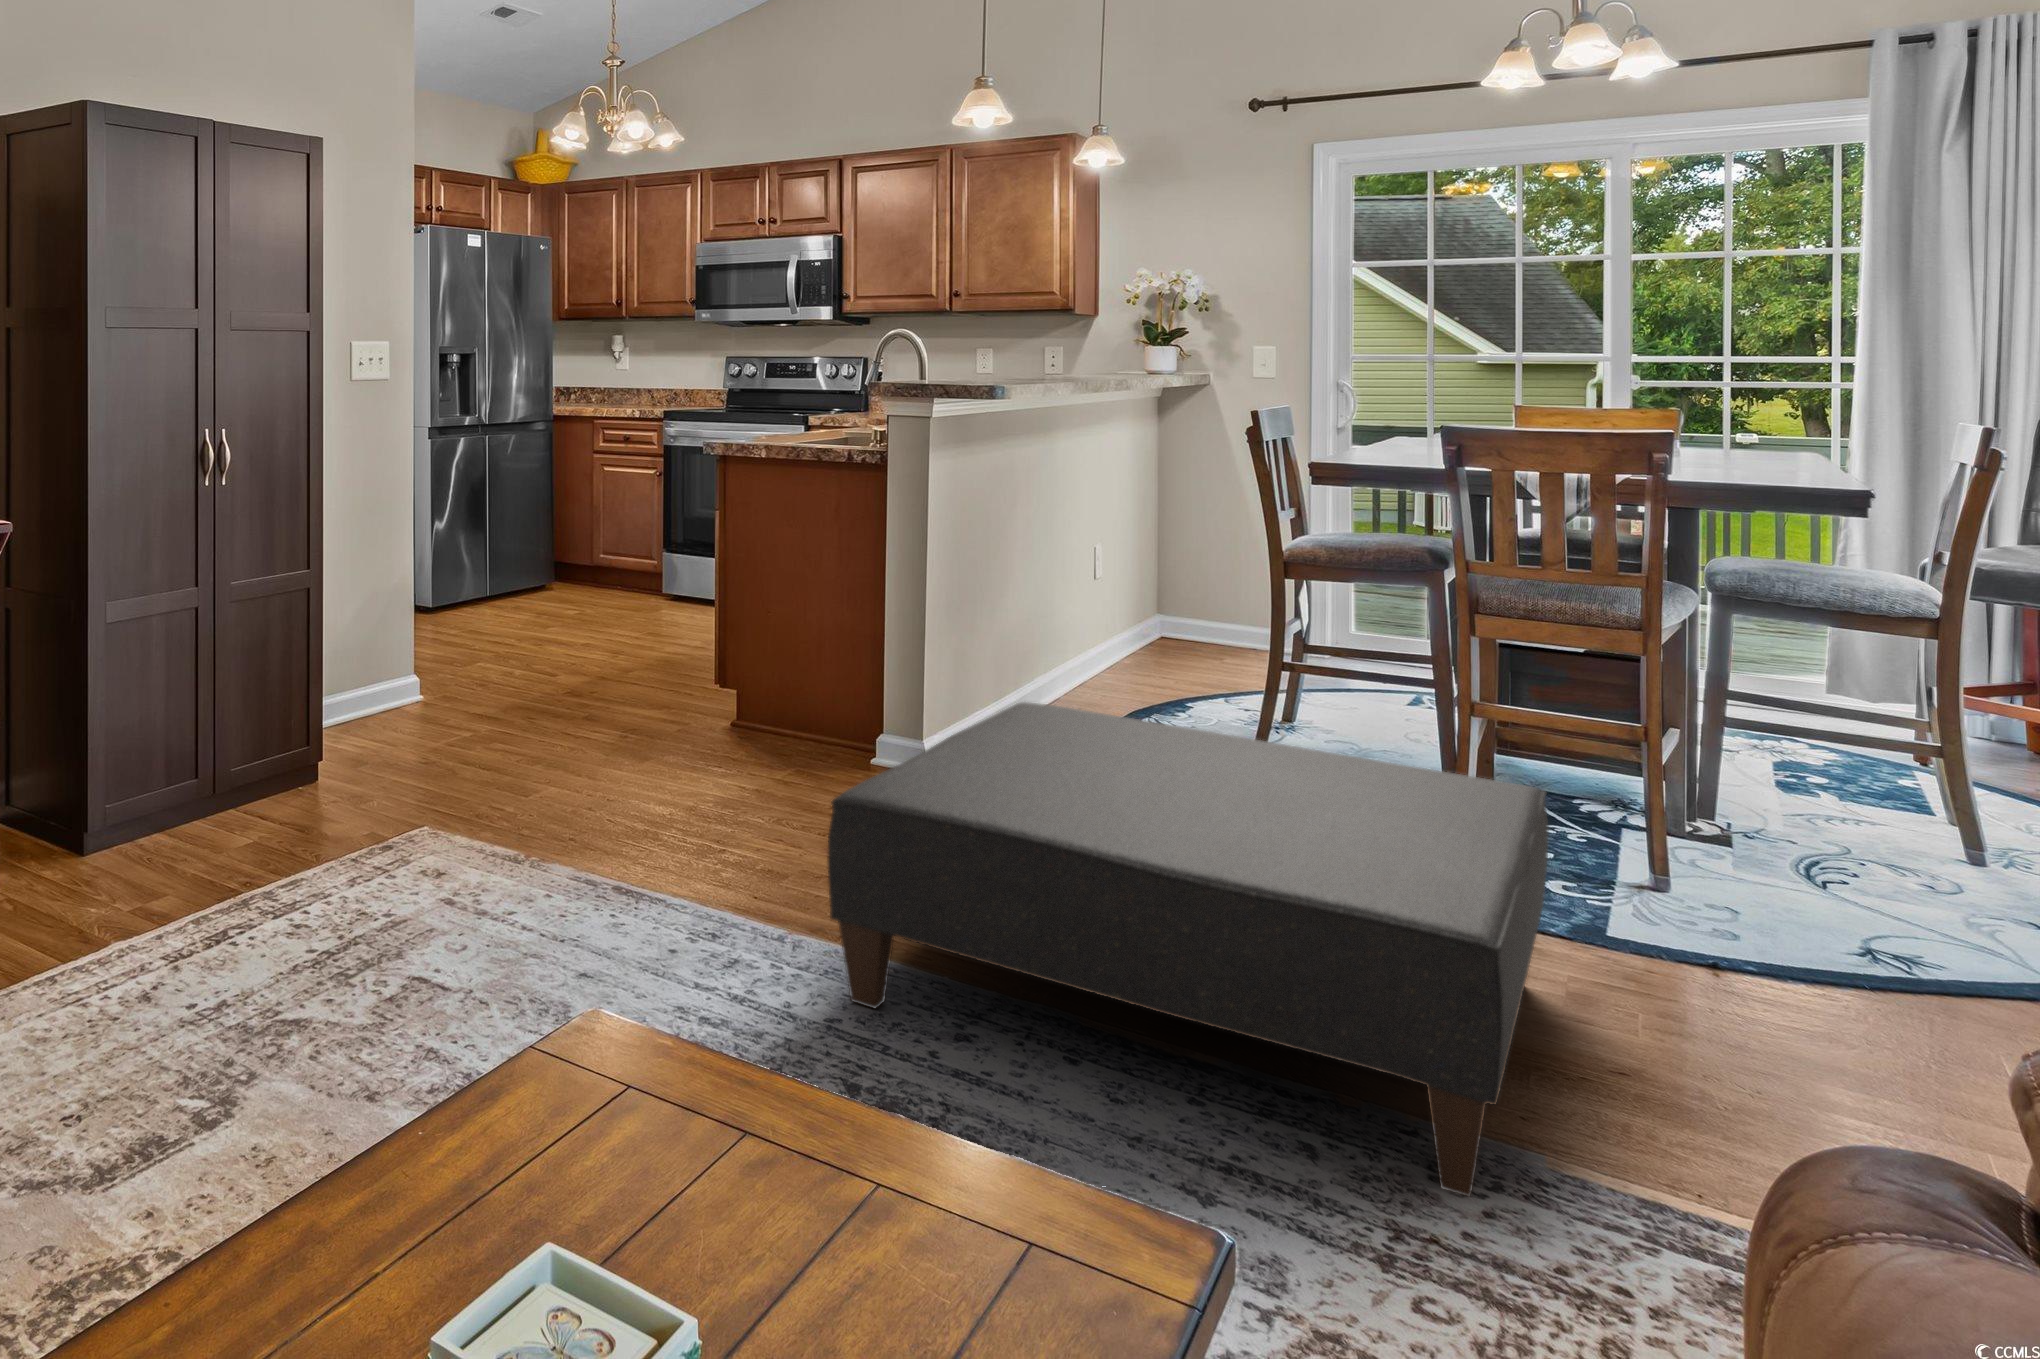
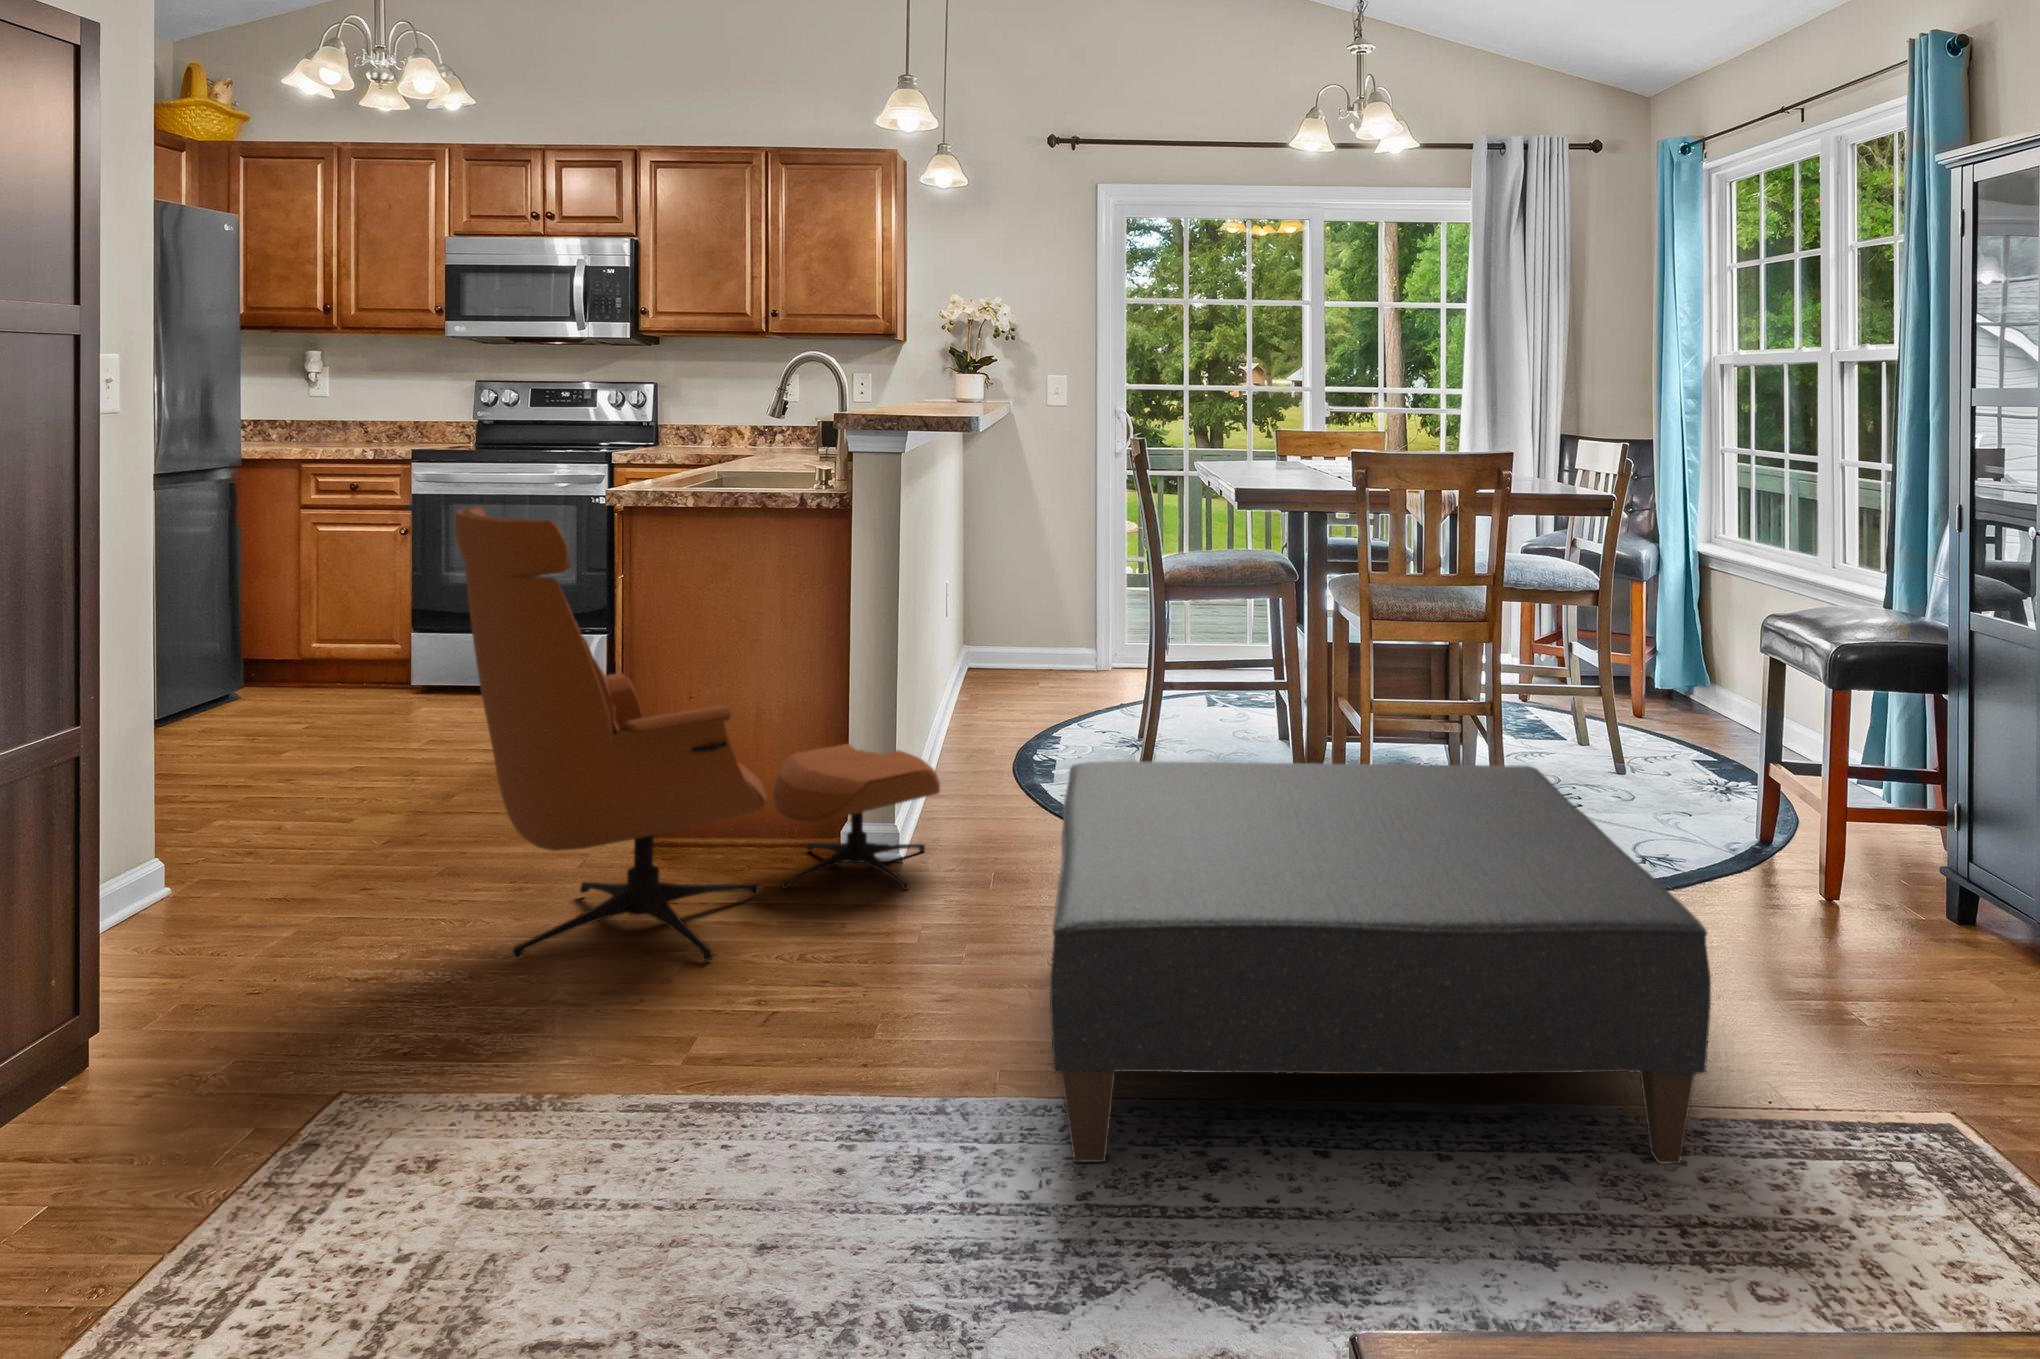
lounge chair: none [552,439,960,808] -> present [455,507,940,961]

